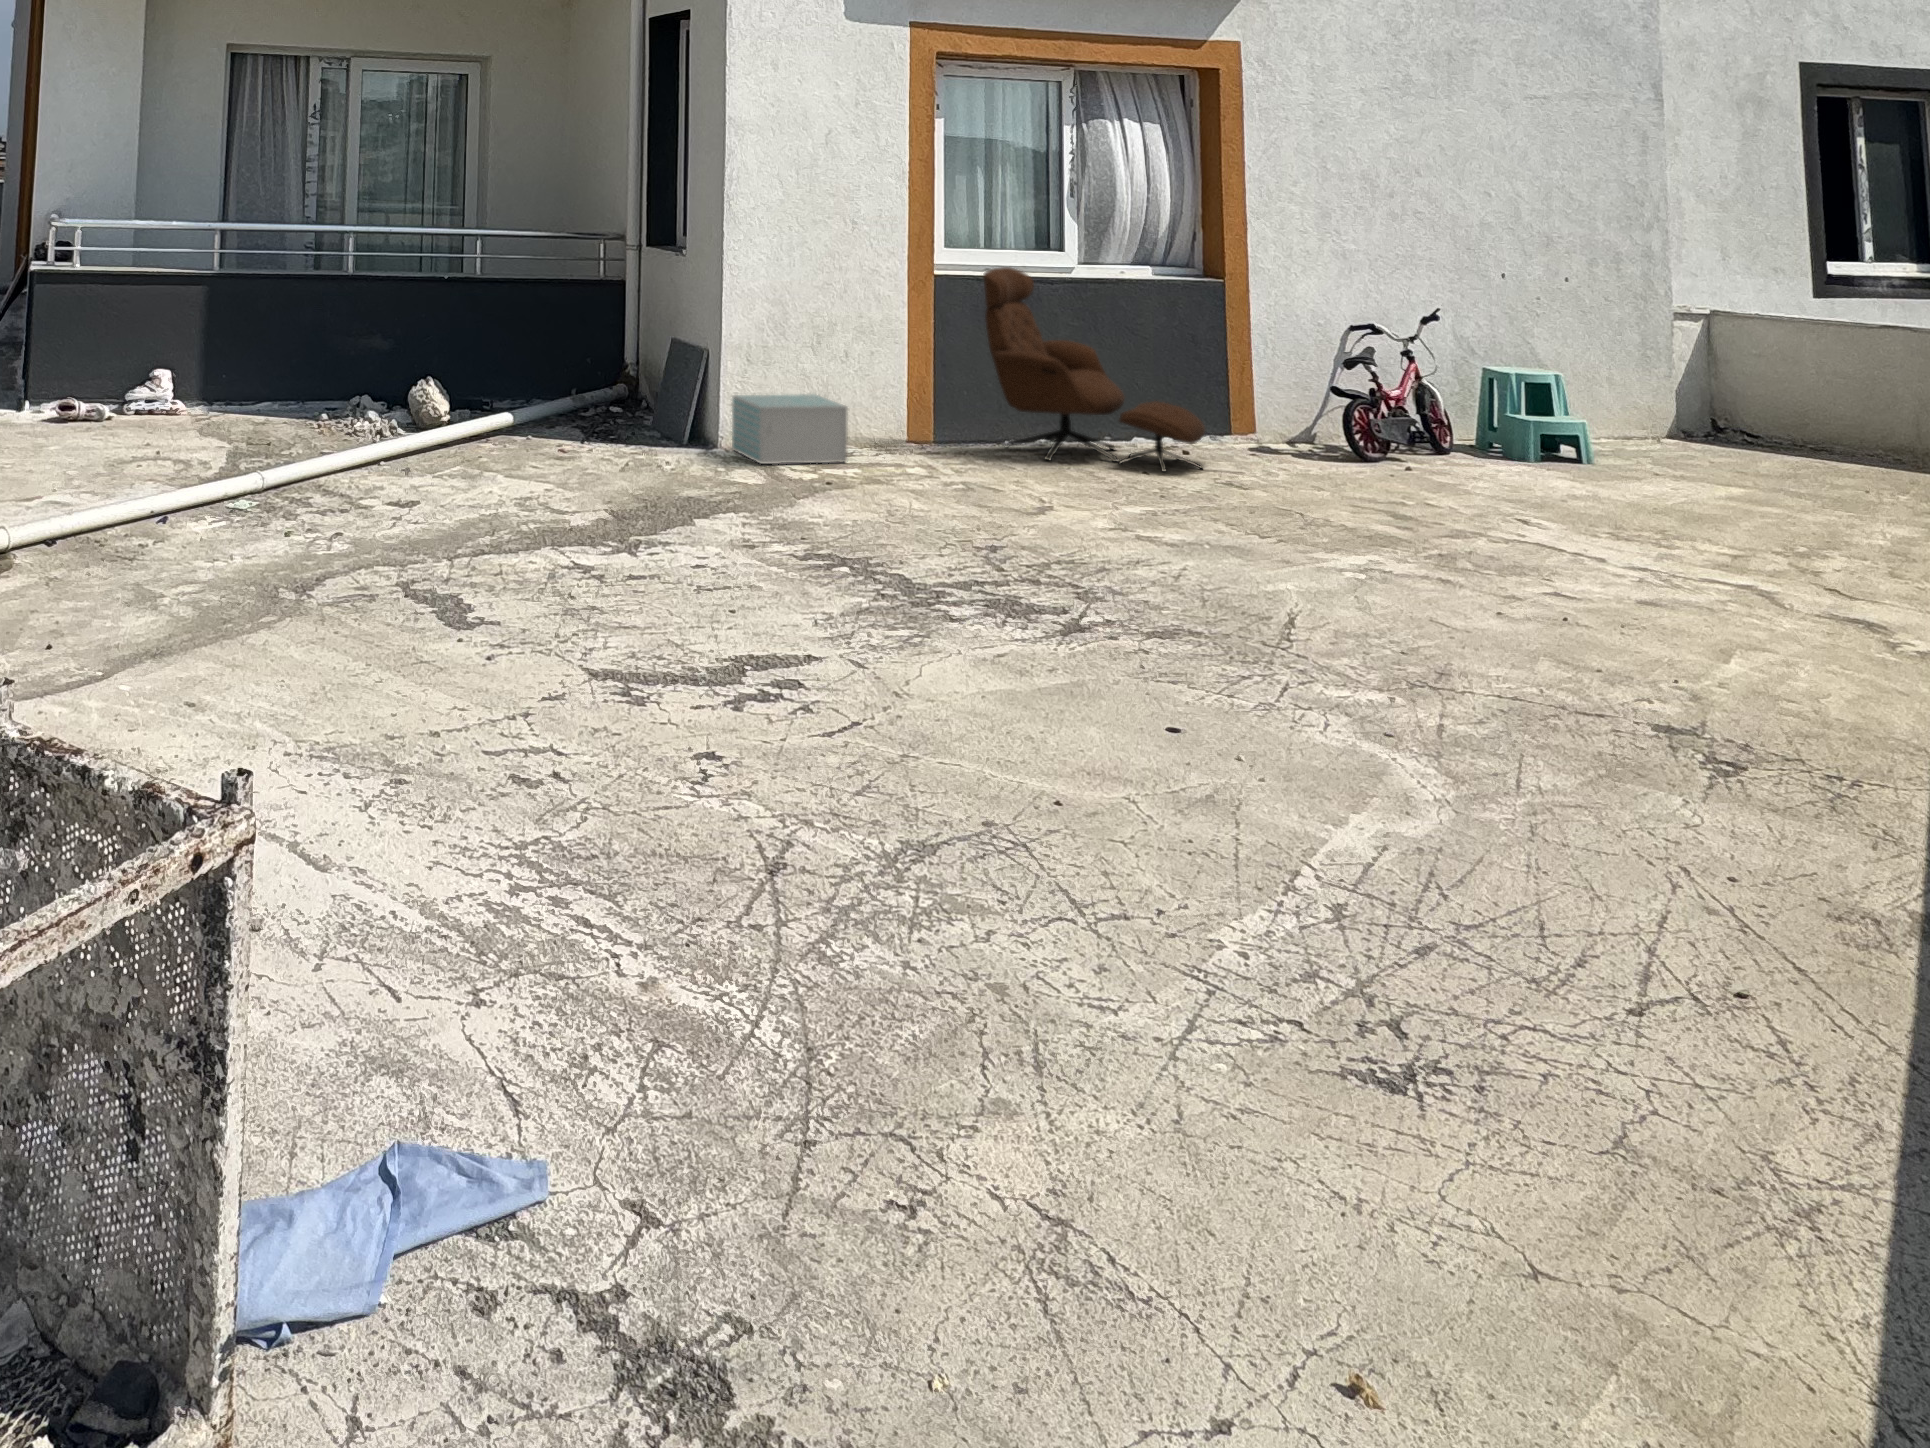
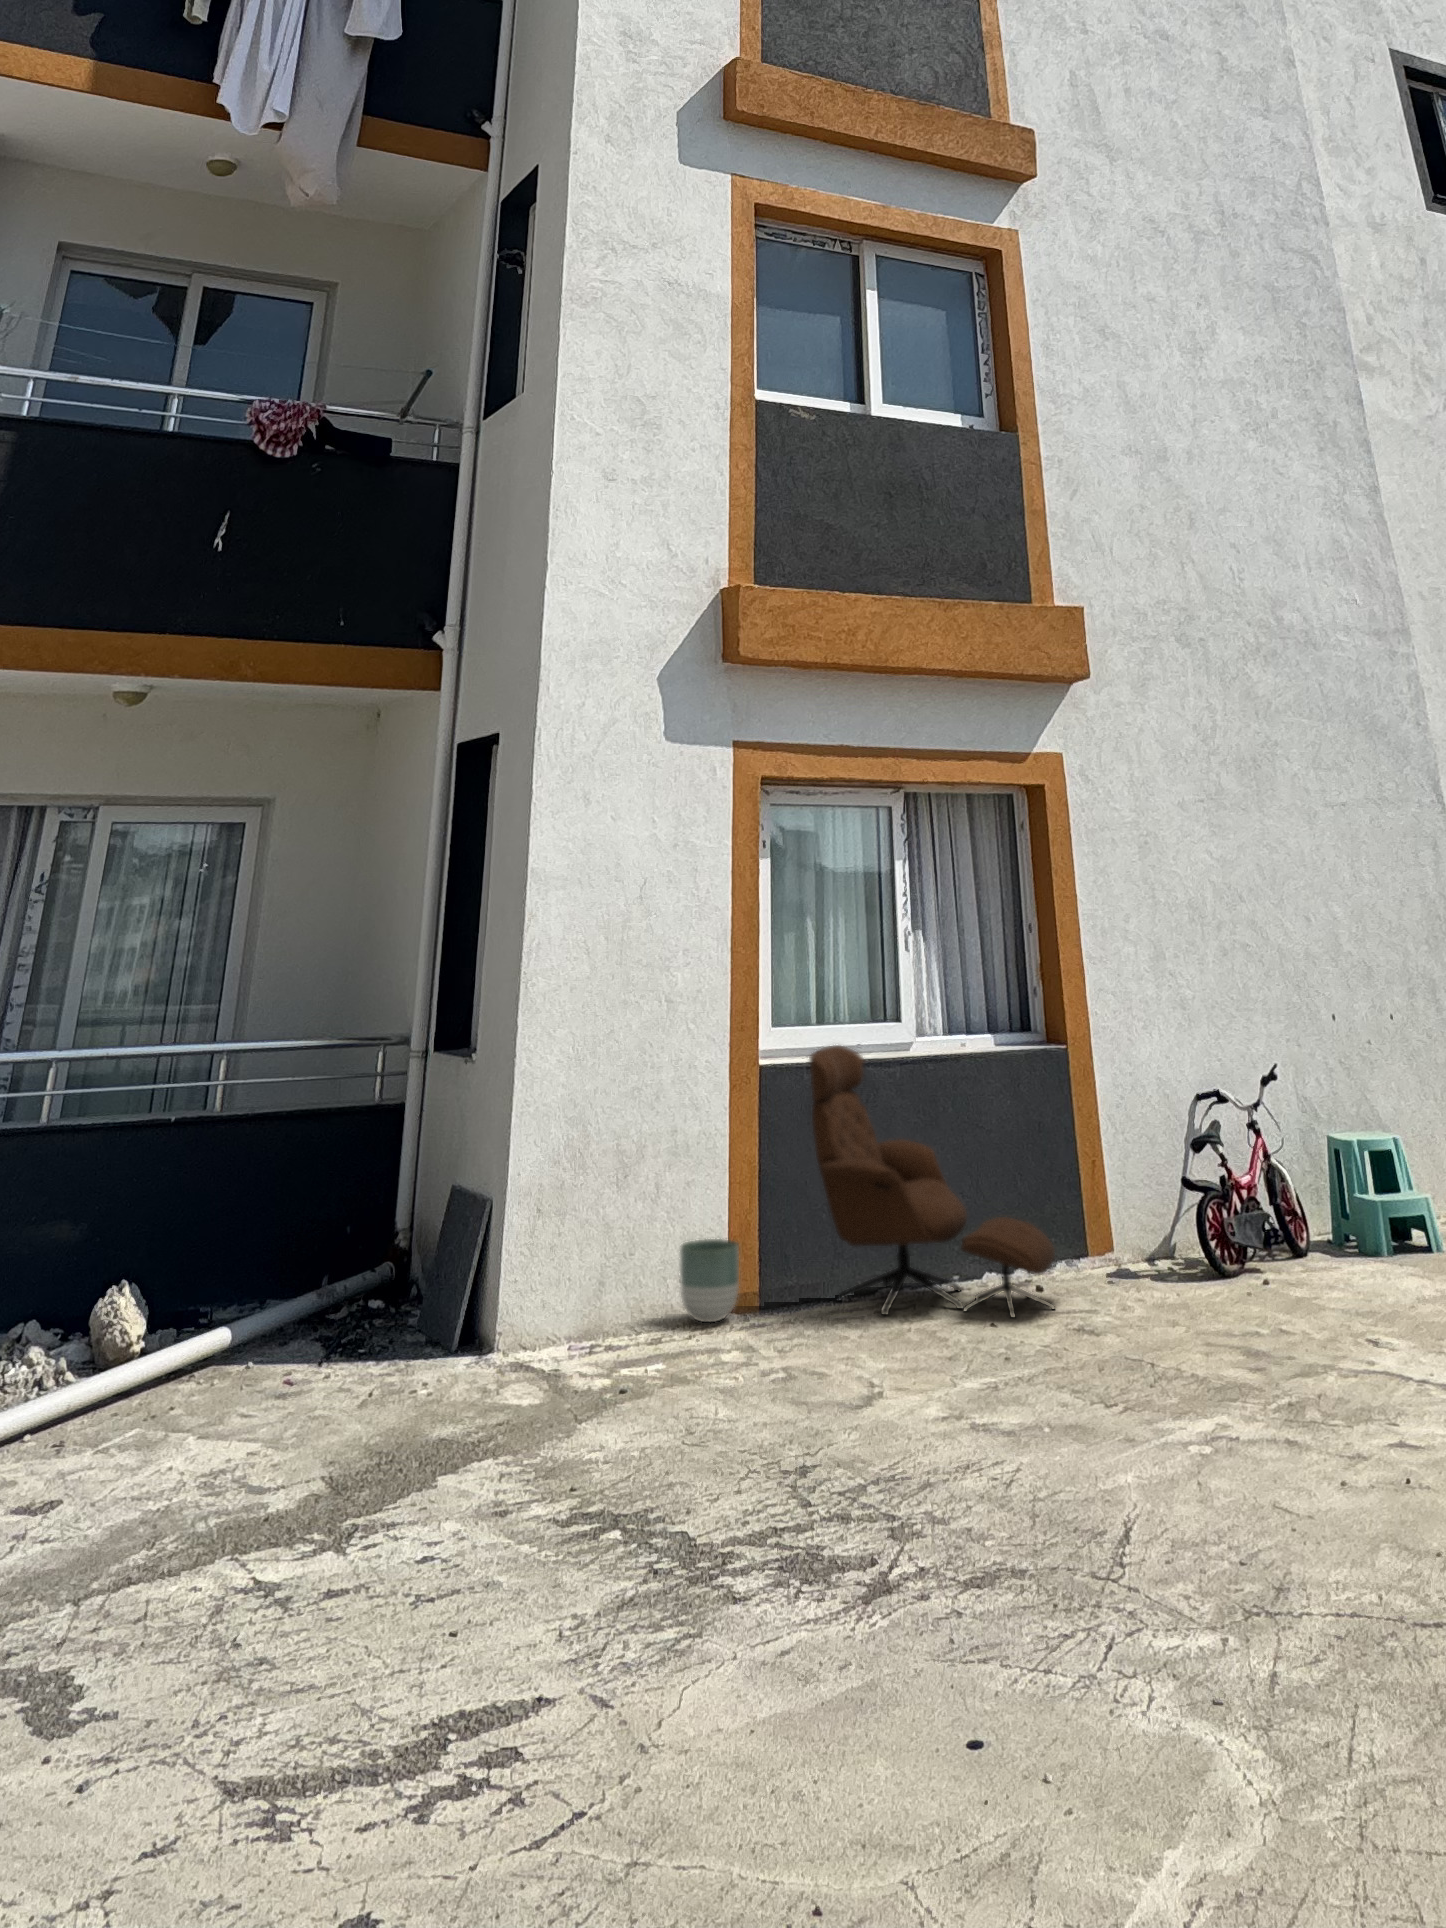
storage box: present [732,394,848,464] -> none [510,1244,651,1360]
planter: none [870,397,921,452] -> present [680,1239,739,1322]

